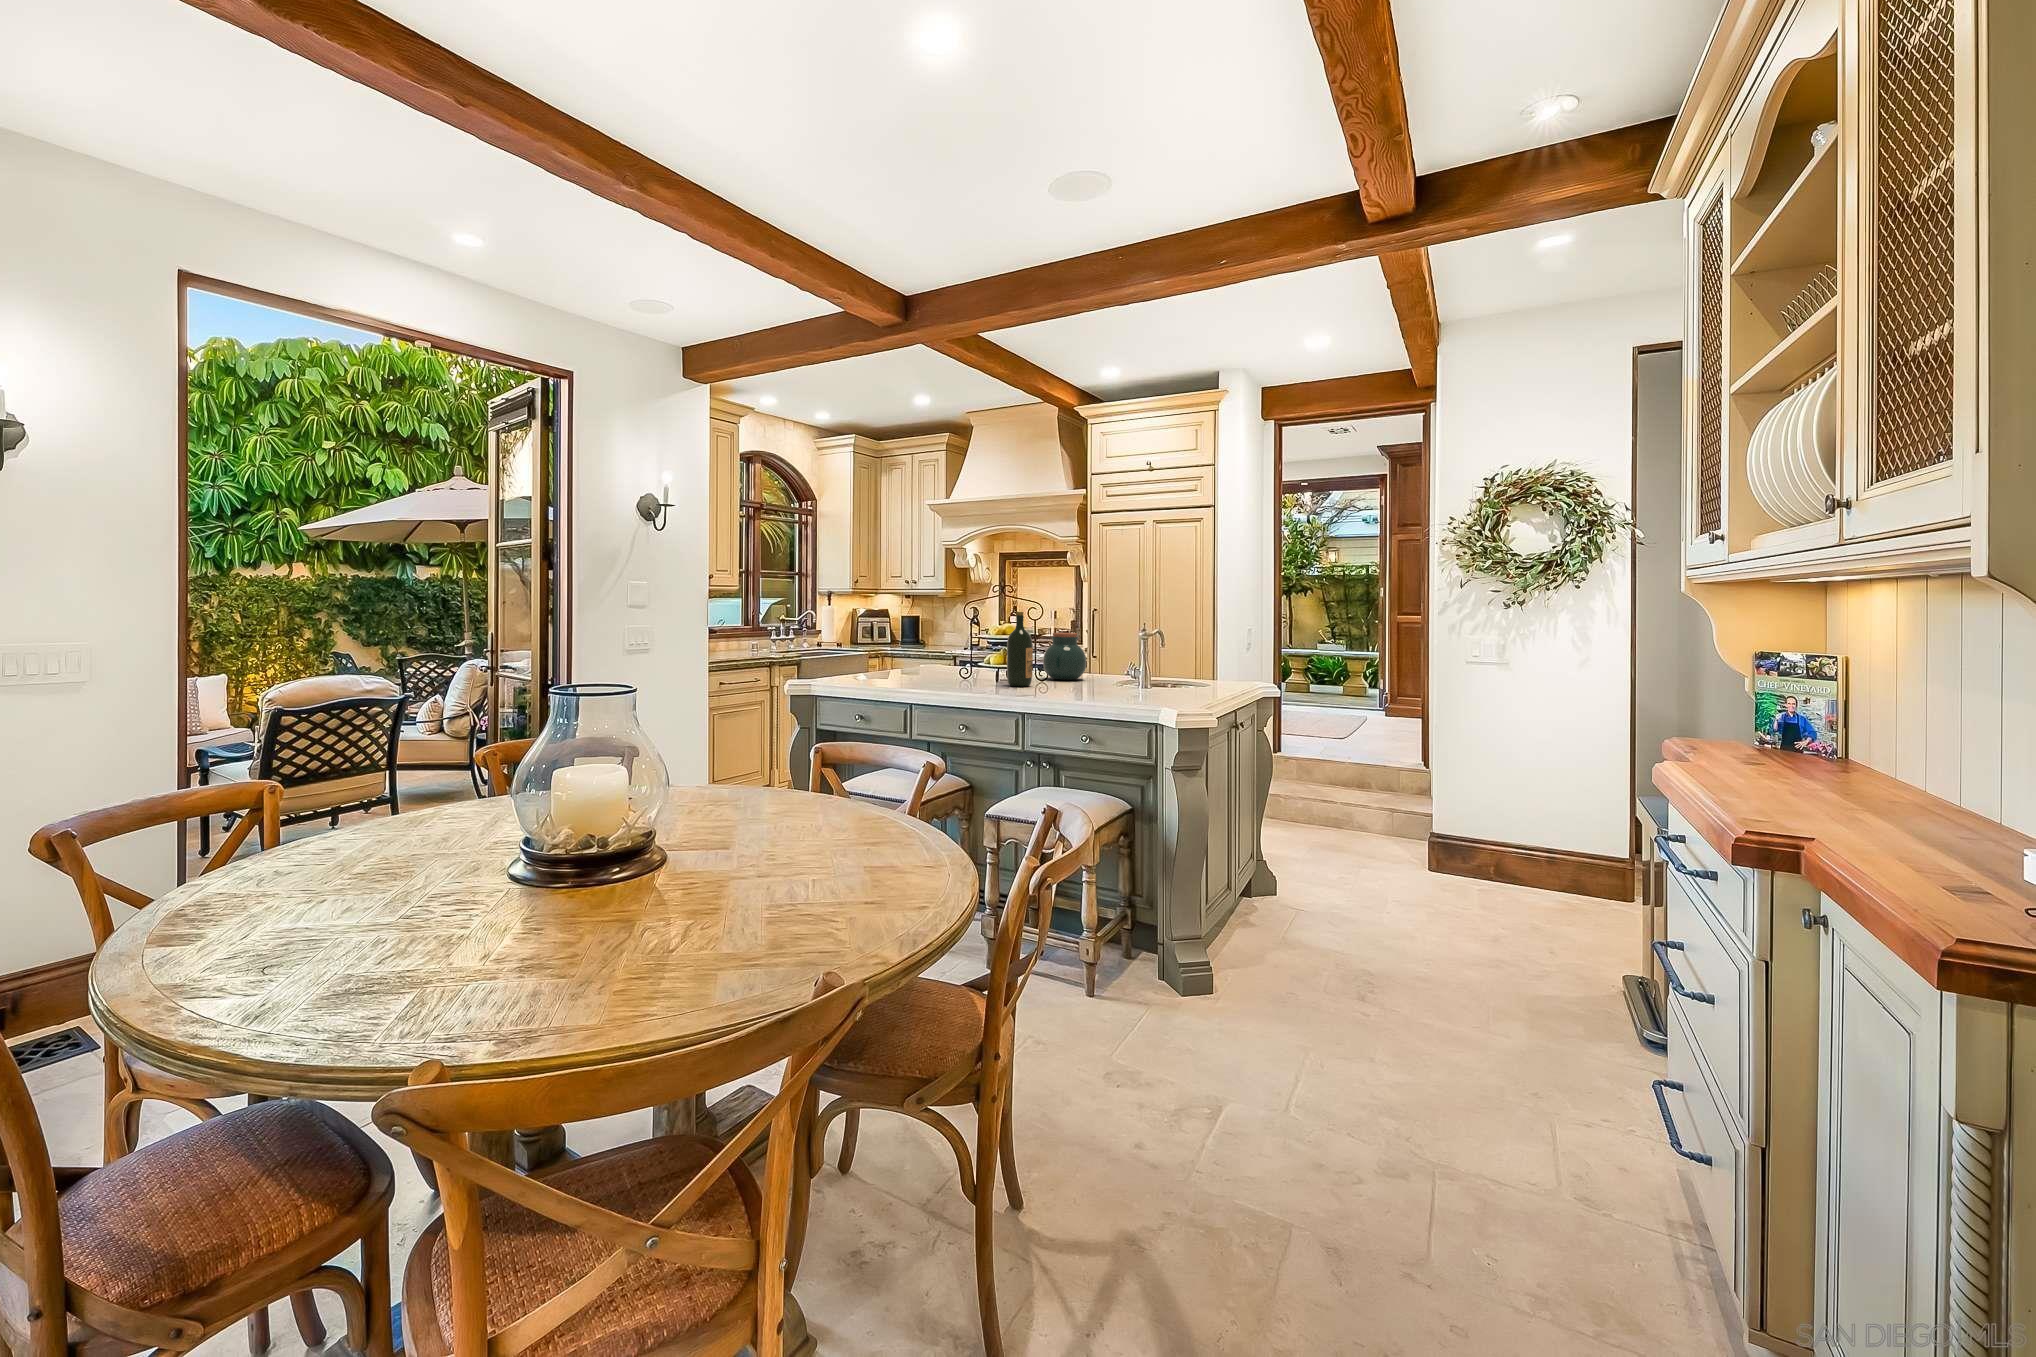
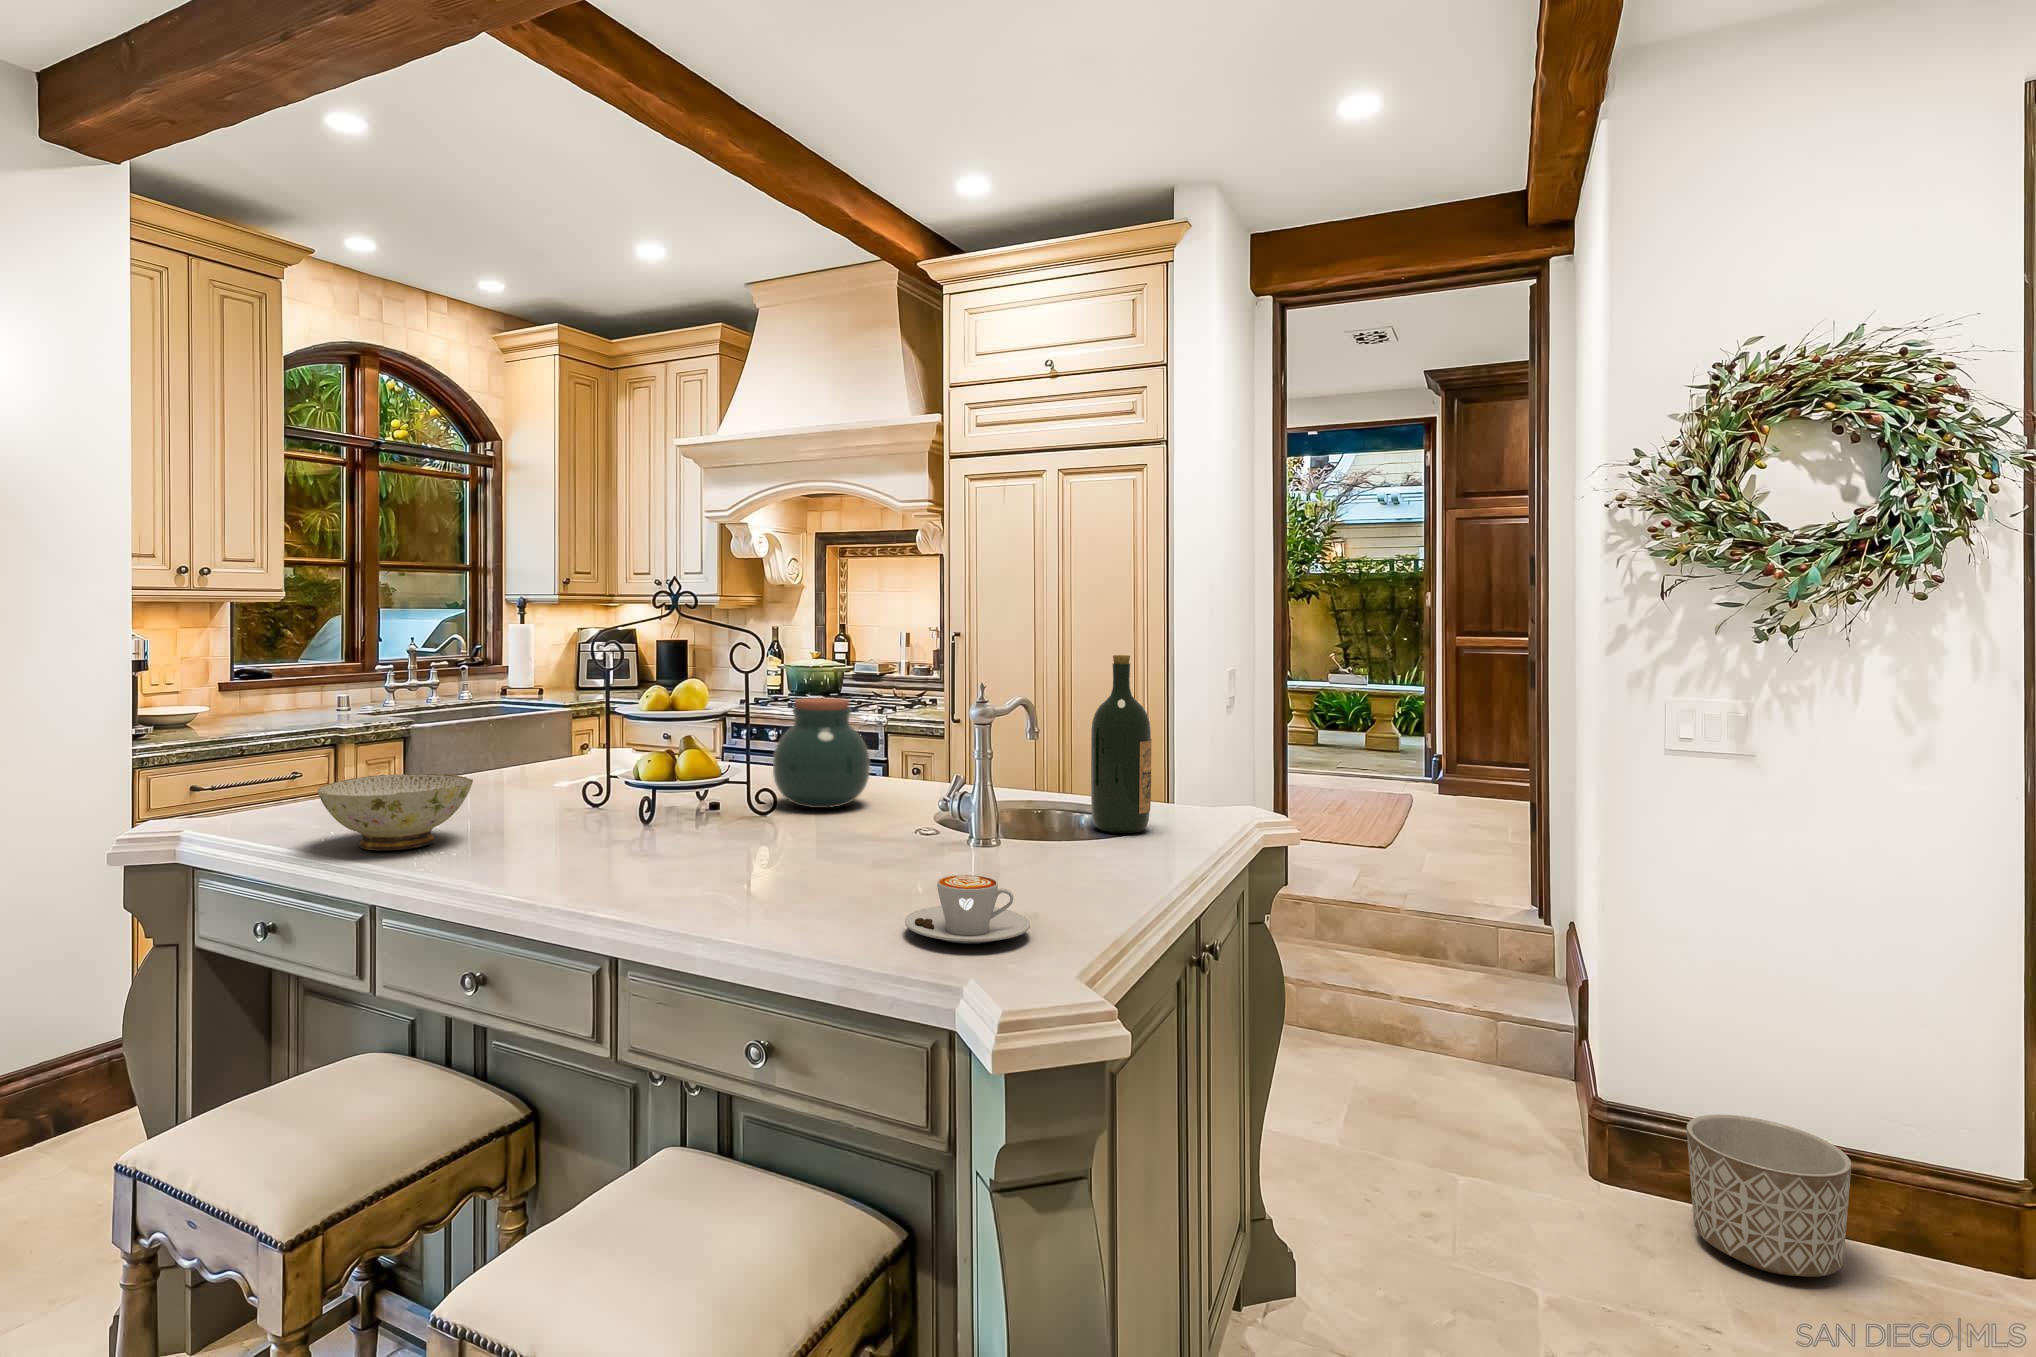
wine bottle: present [1007,612,1033,686] -> present [1091,655,1152,833]
ceramic bowl: none [879,660,936,687] -> present [318,774,473,850]
coffee cup: none [1132,685,1177,706] -> present [905,875,1030,943]
planter: none [1470,834,1544,898] -> present [1687,1115,1851,1277]

